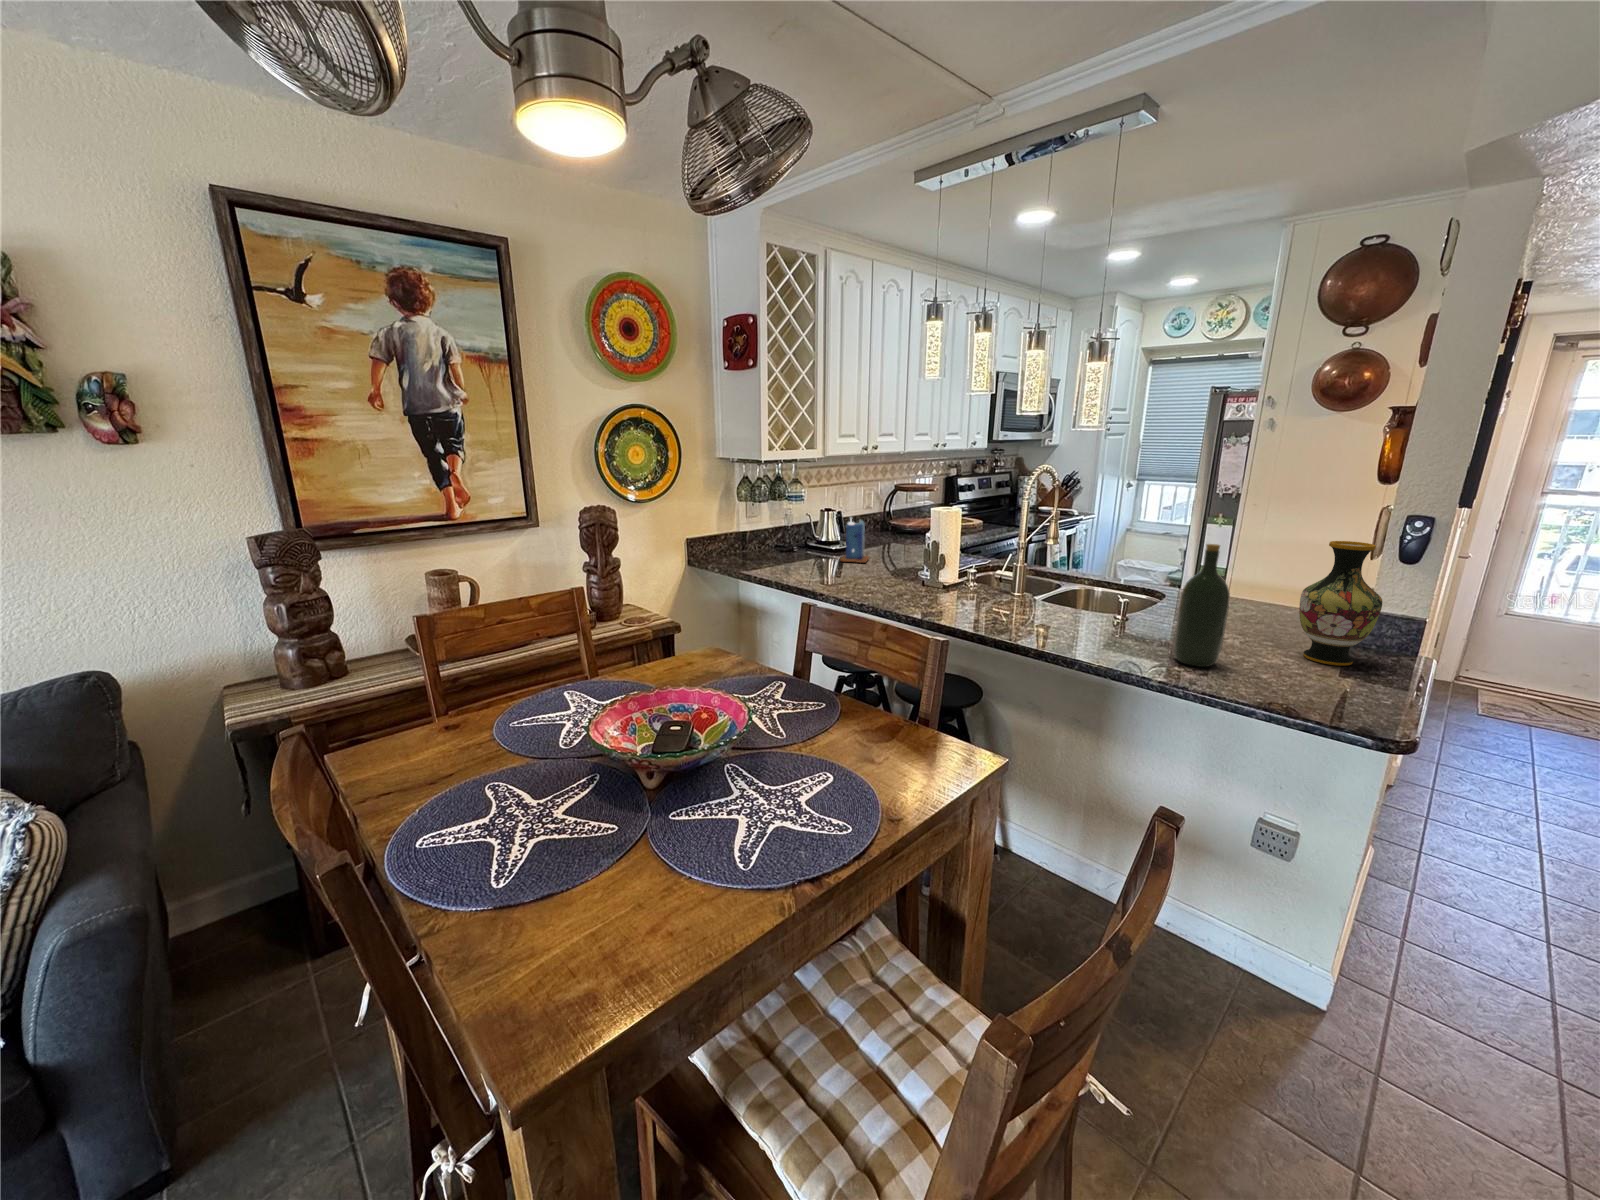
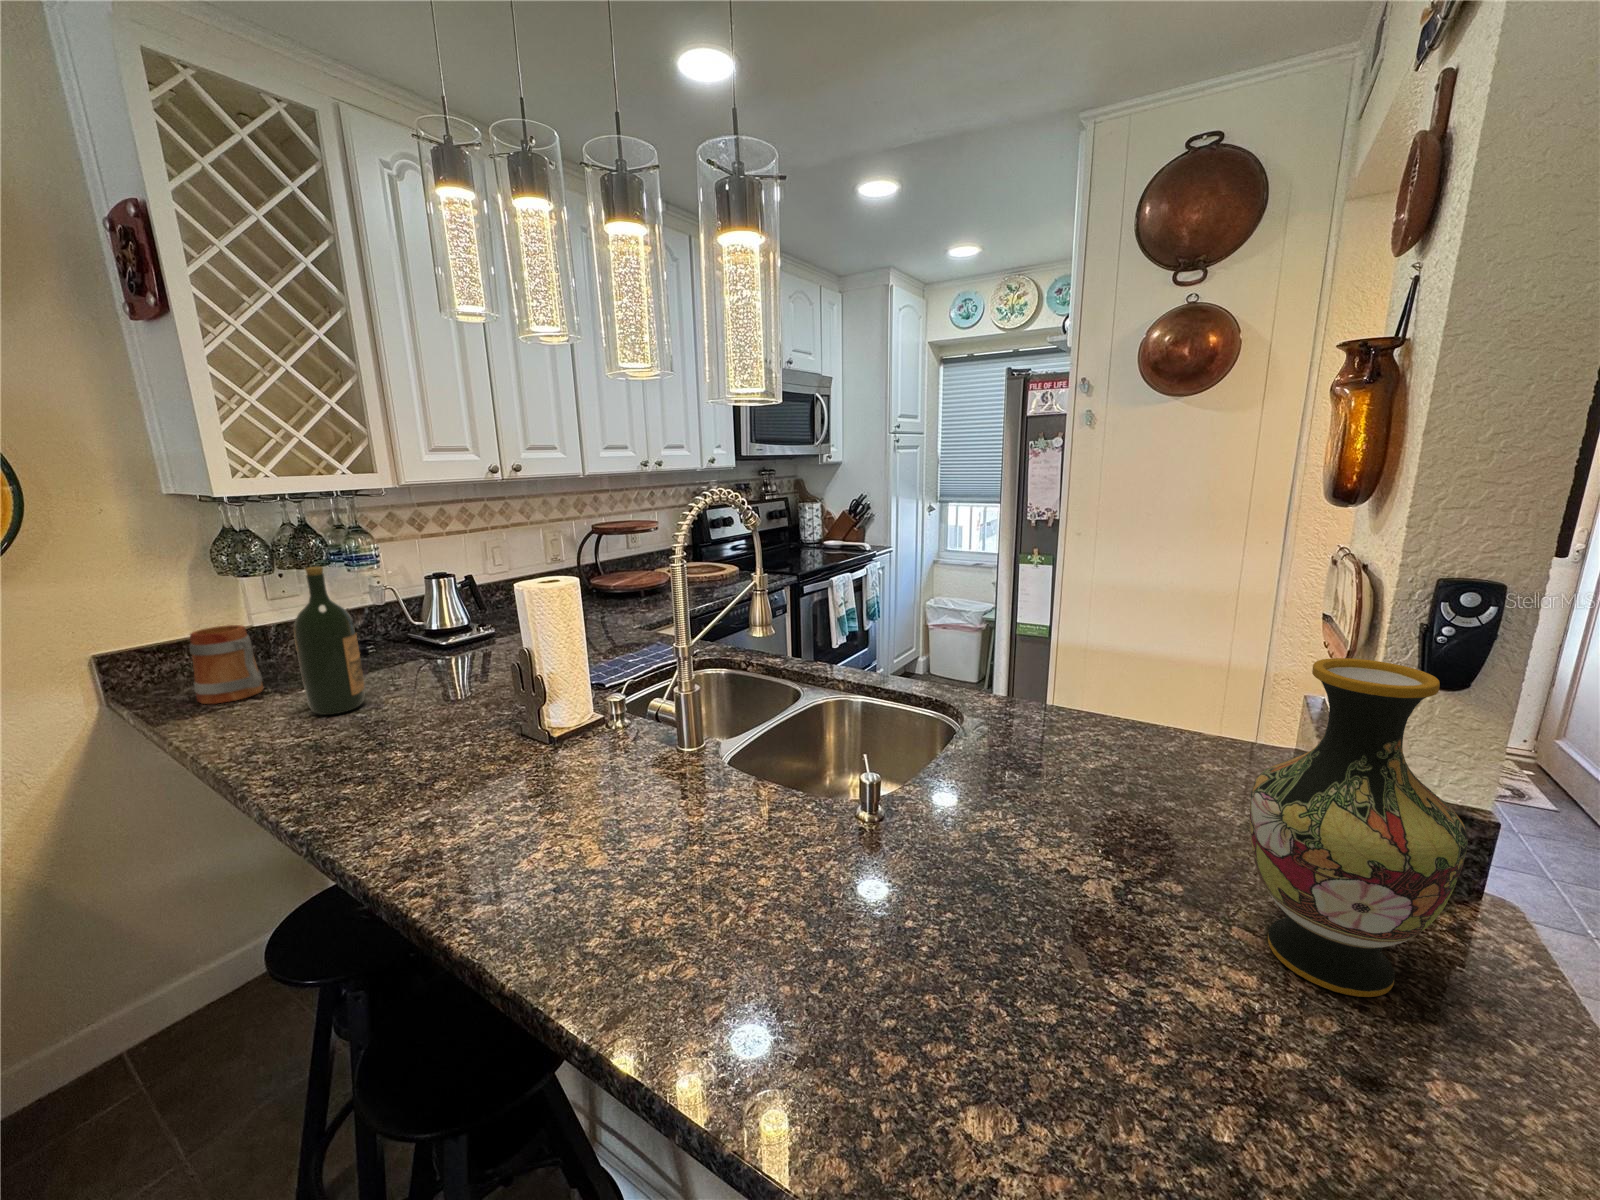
candle: present [840,518,869,563] -> none [409,594,480,680]
mug: none [745,527,777,564] -> present [190,625,264,704]
wine bottle: present [1174,544,1230,667] -> present [294,567,364,715]

